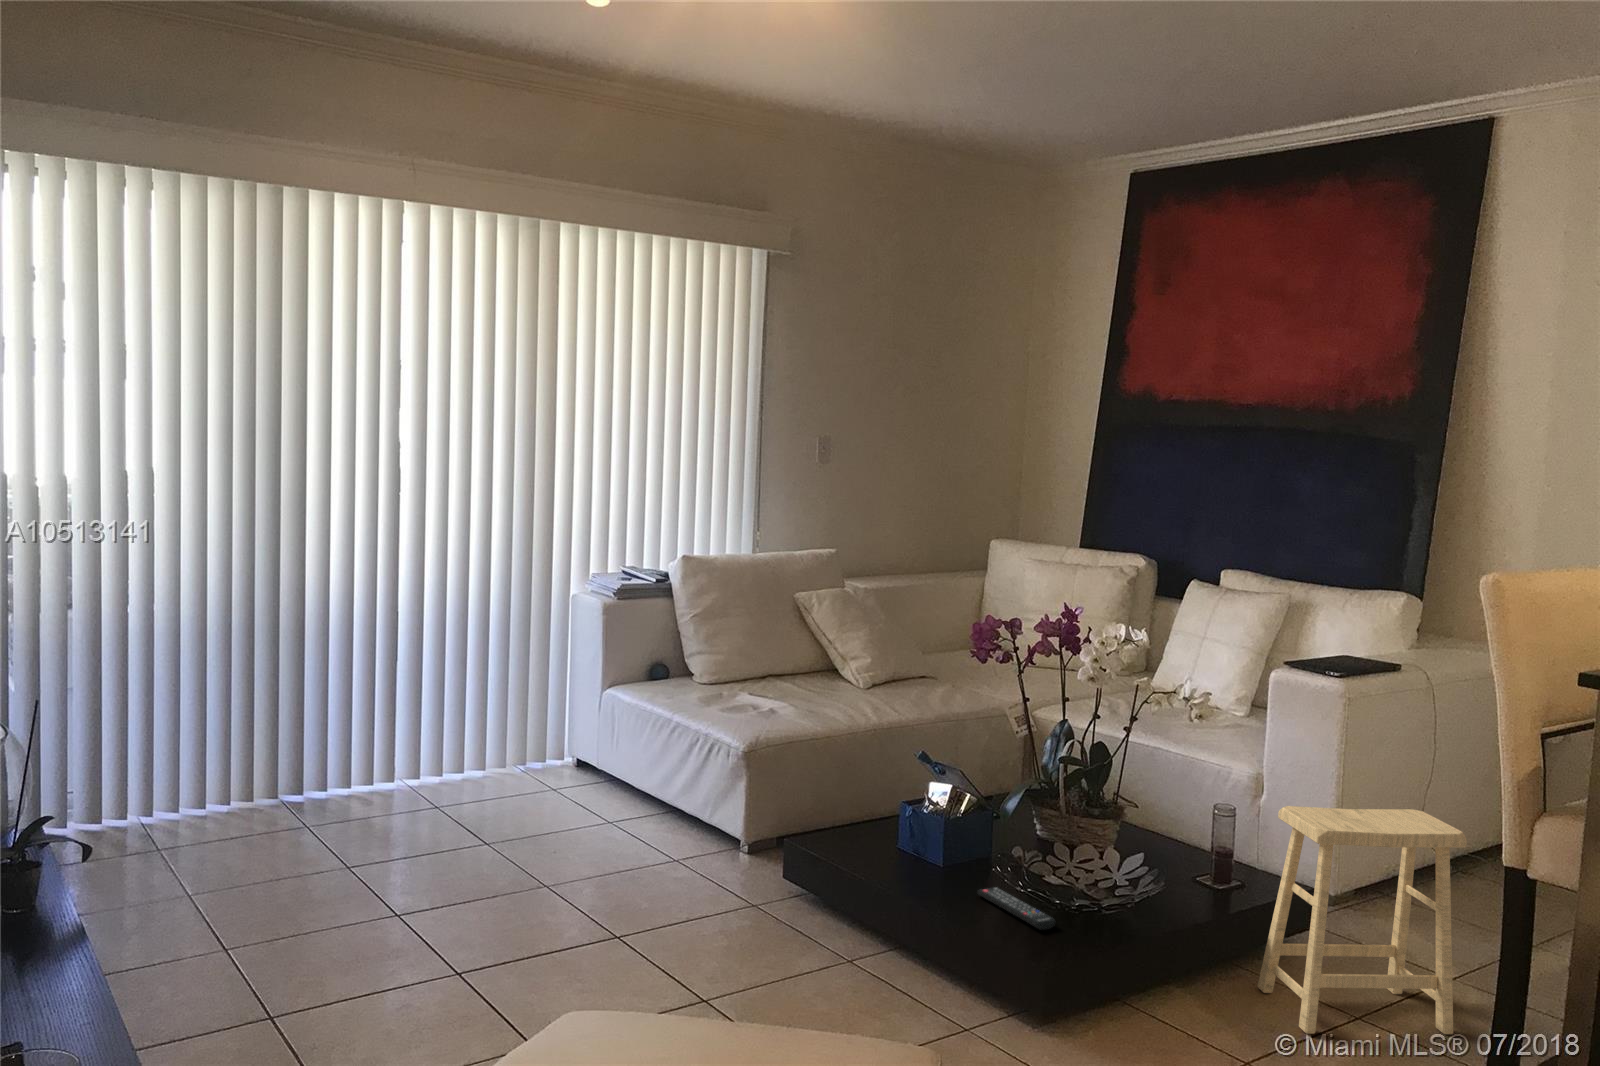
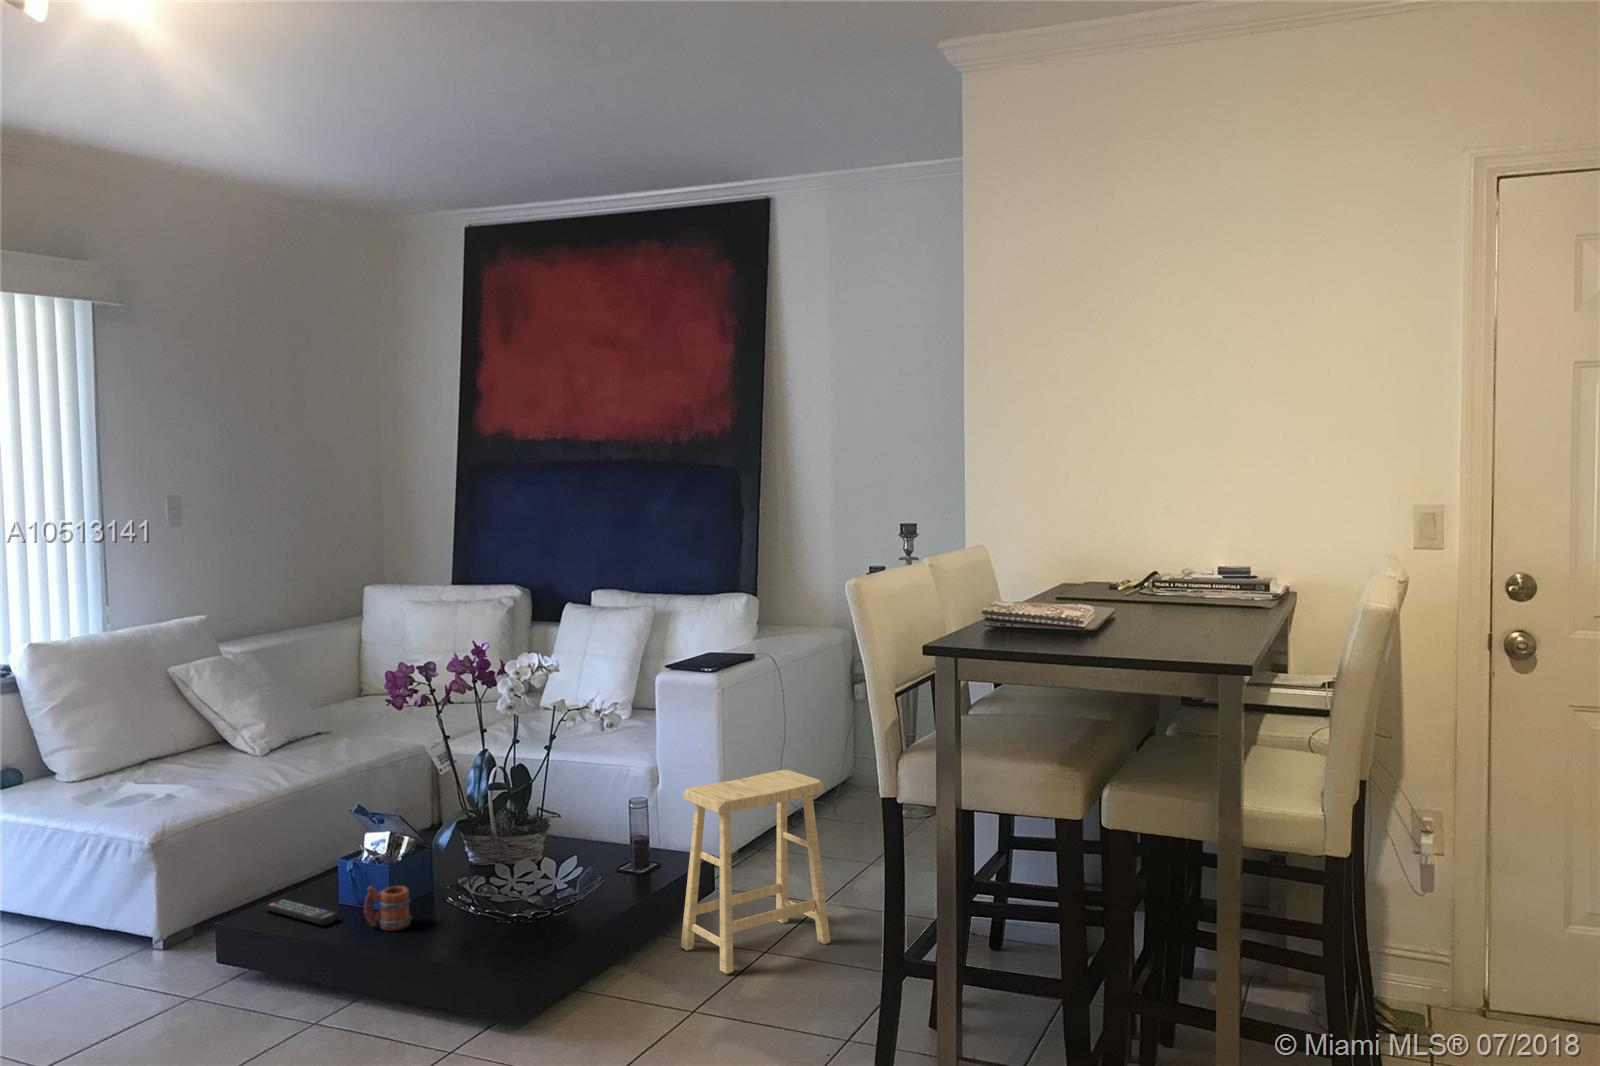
mug: none [920,836,967,887] -> present [364,886,412,931]
remote control: present [977,887,1056,930] -> present [264,899,338,925]

